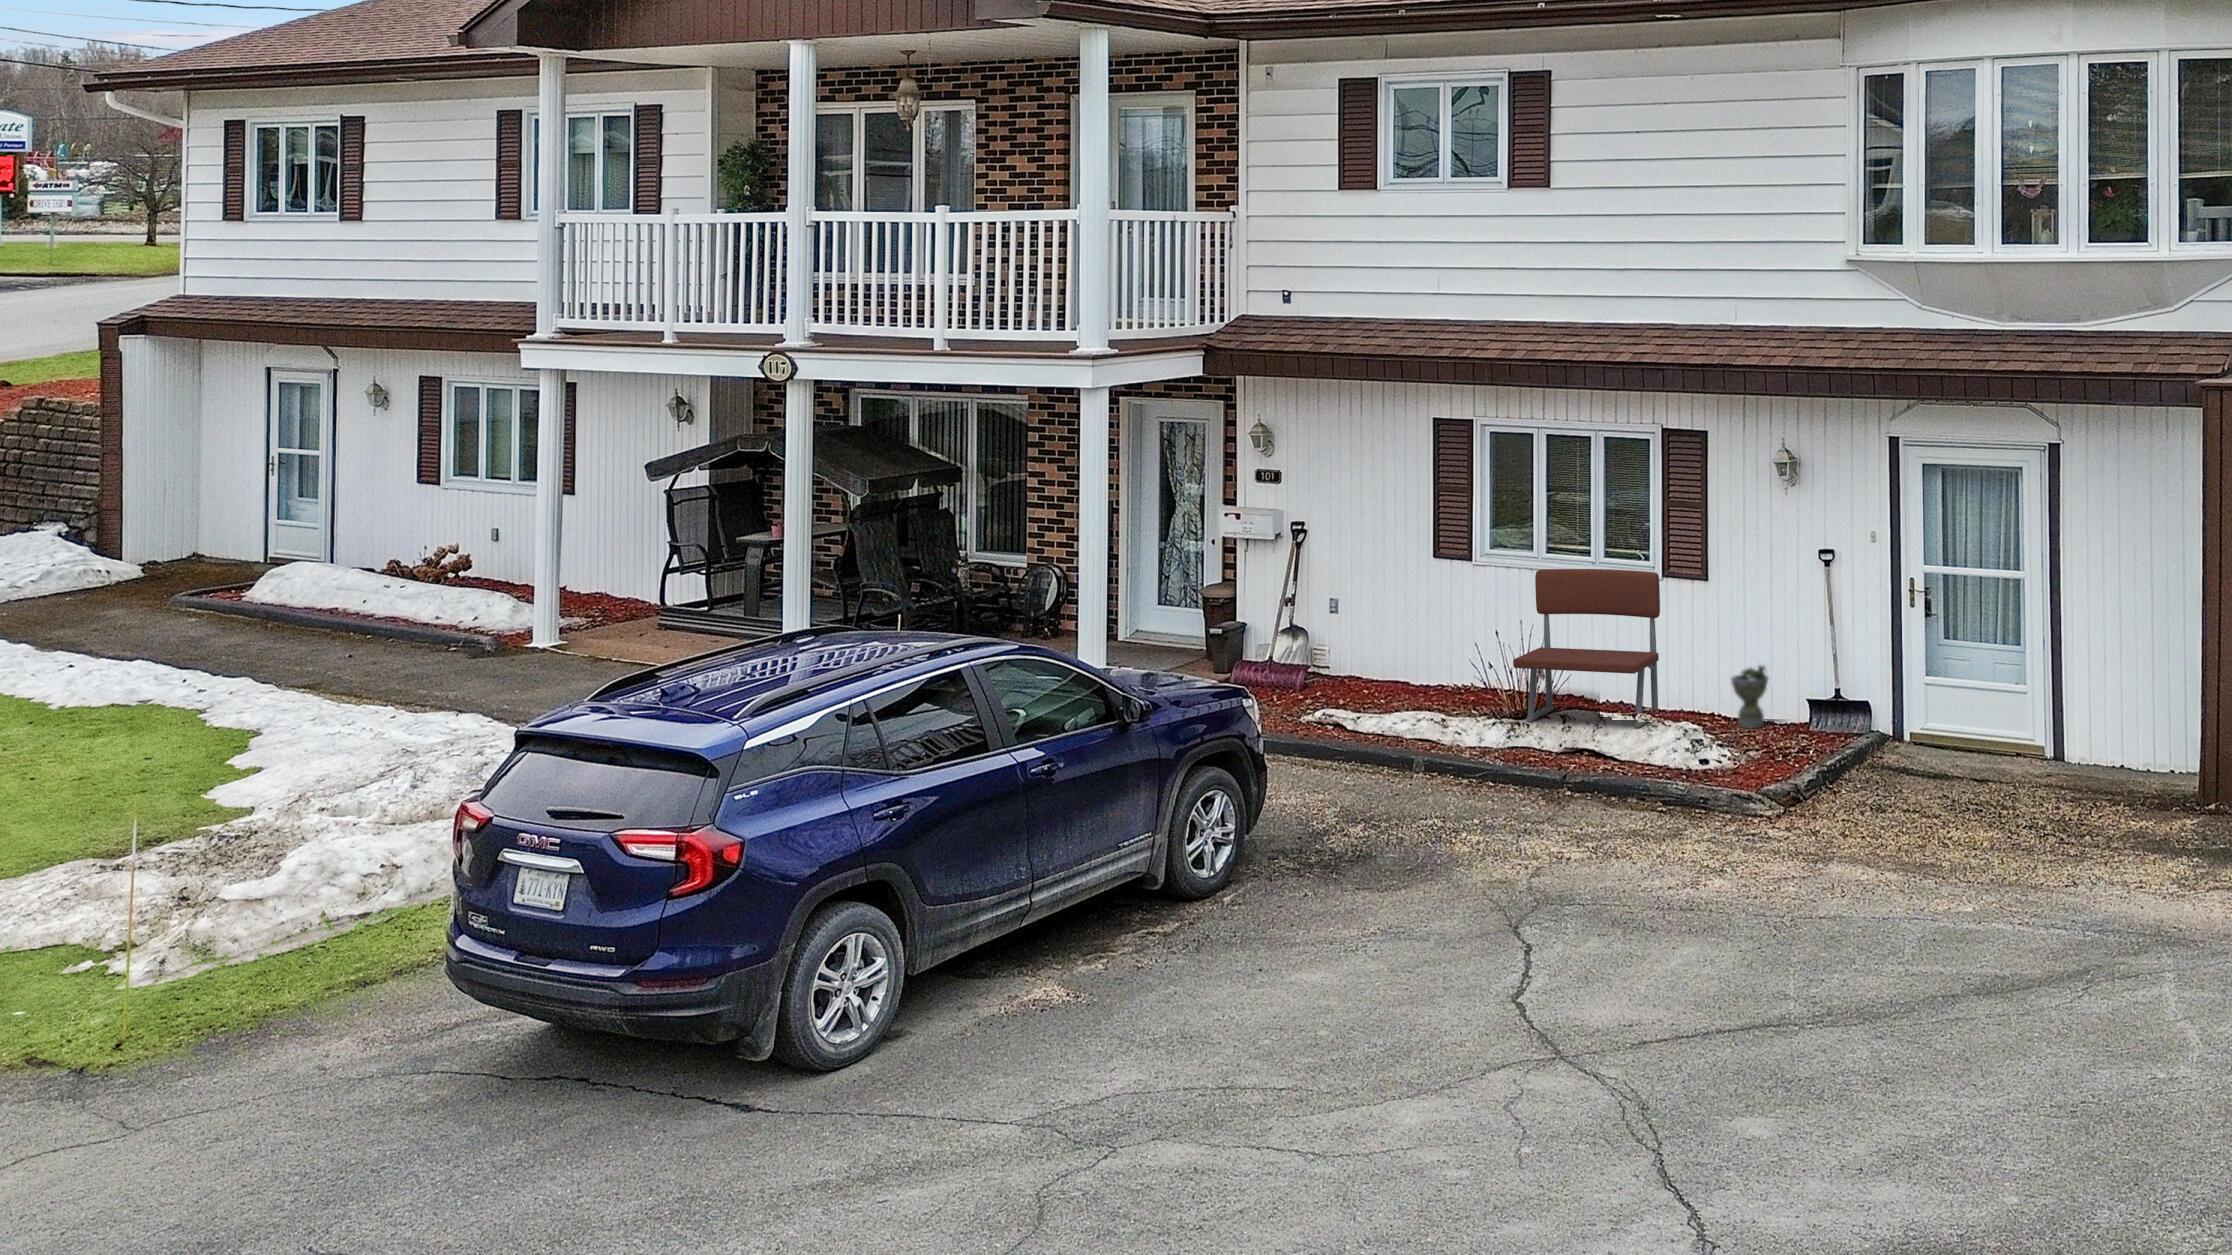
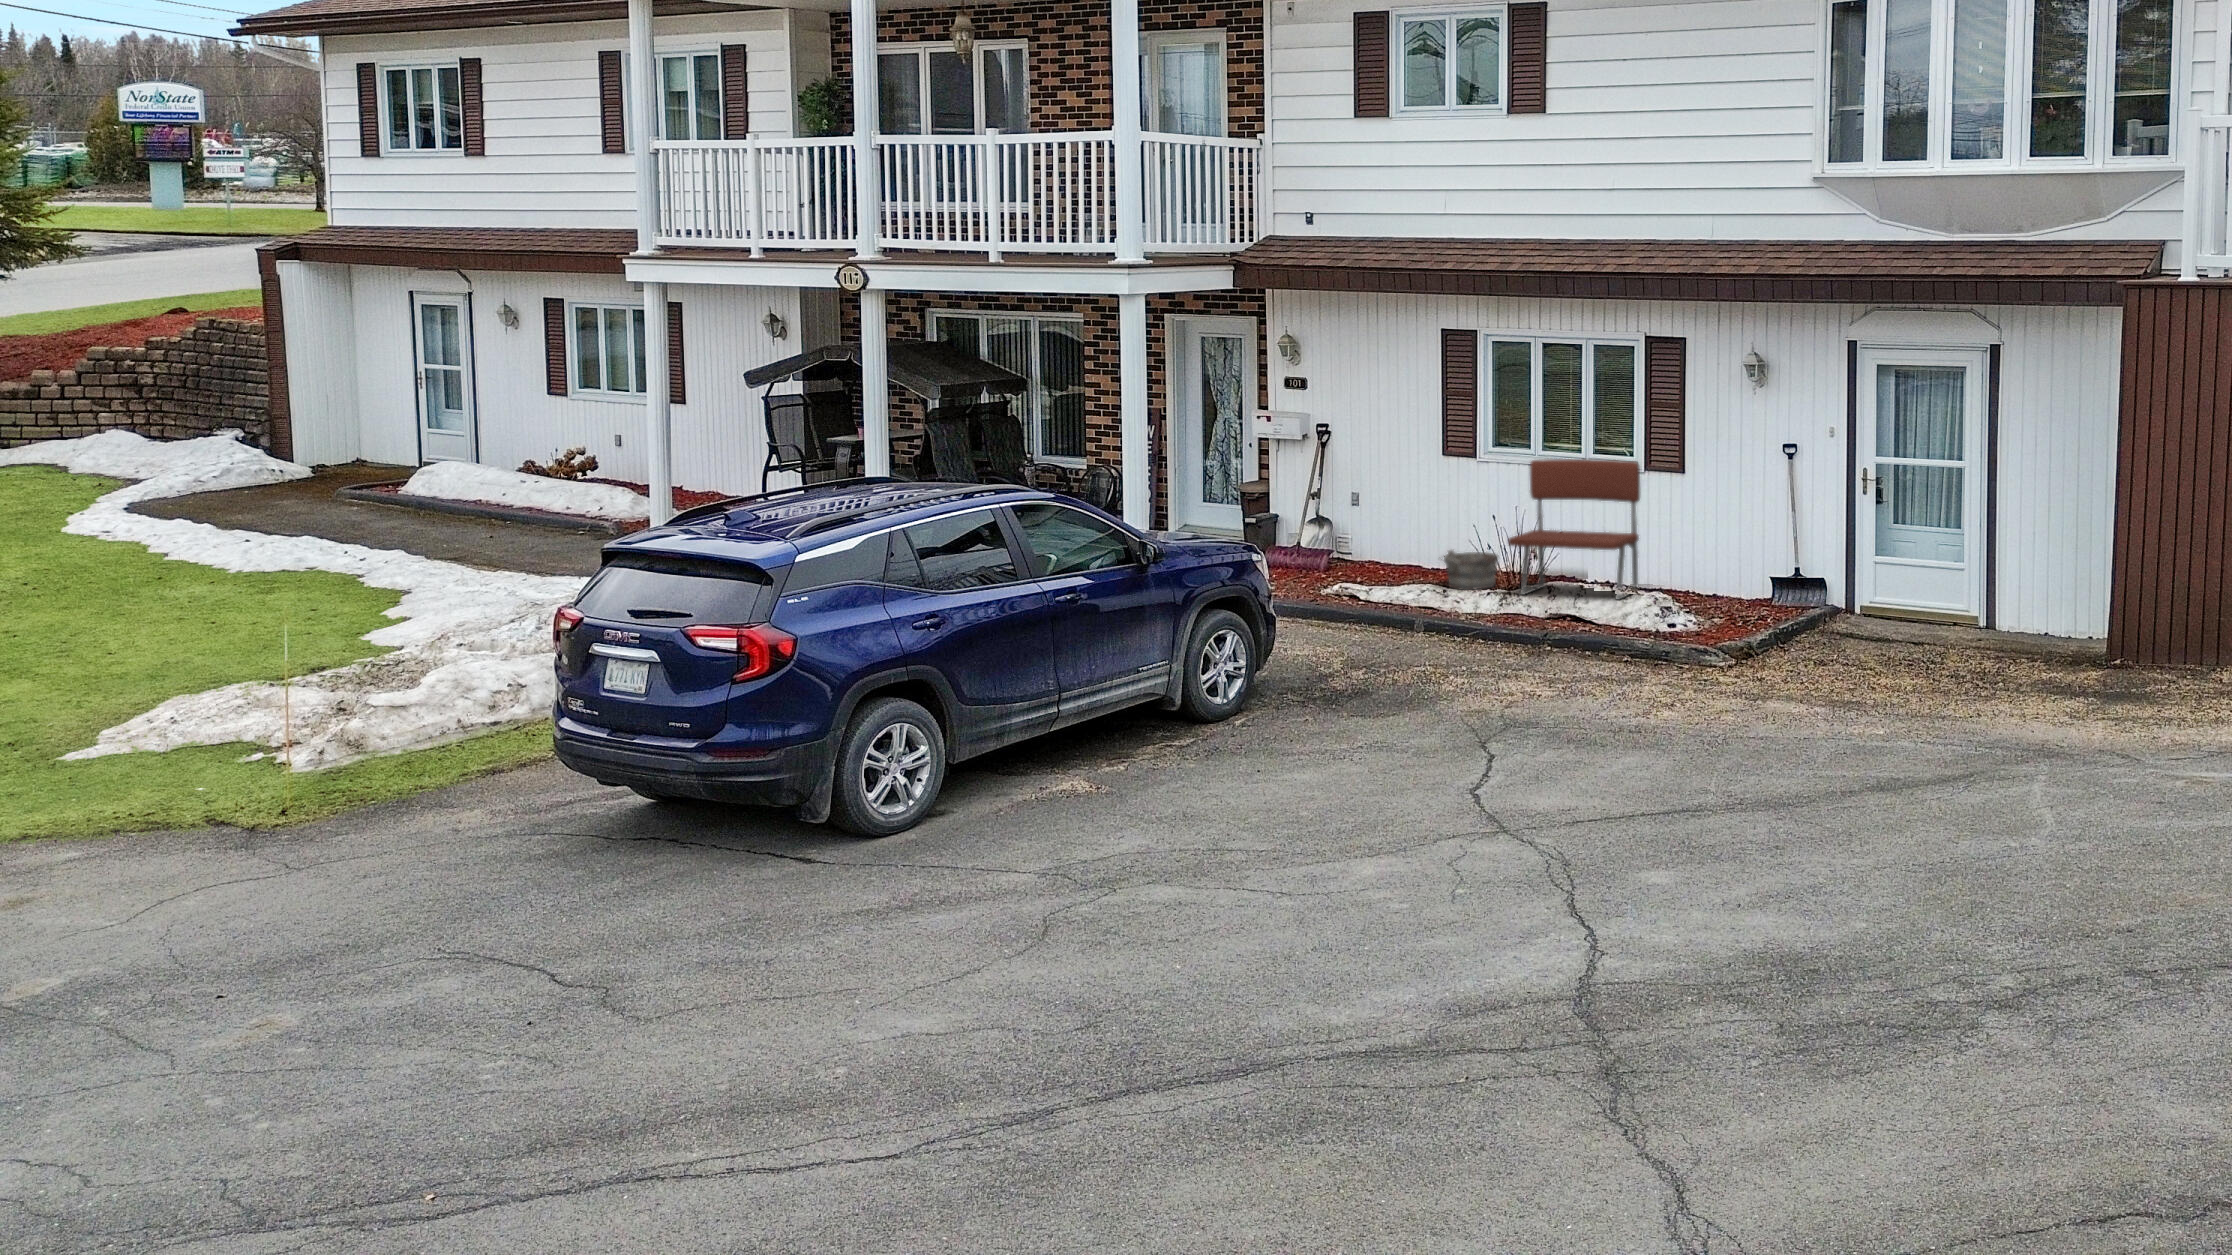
planter: present [1731,666,1768,728] -> none [1702,544,1736,601]
bucket: none [1433,668,1500,715] -> present [1441,550,1498,590]

